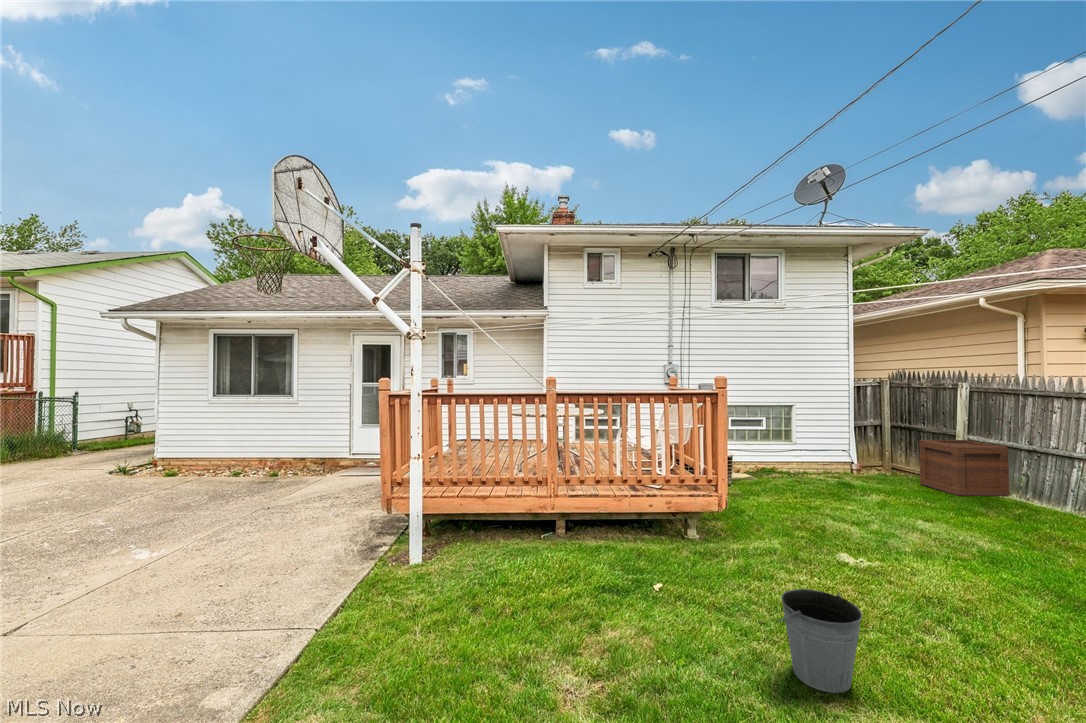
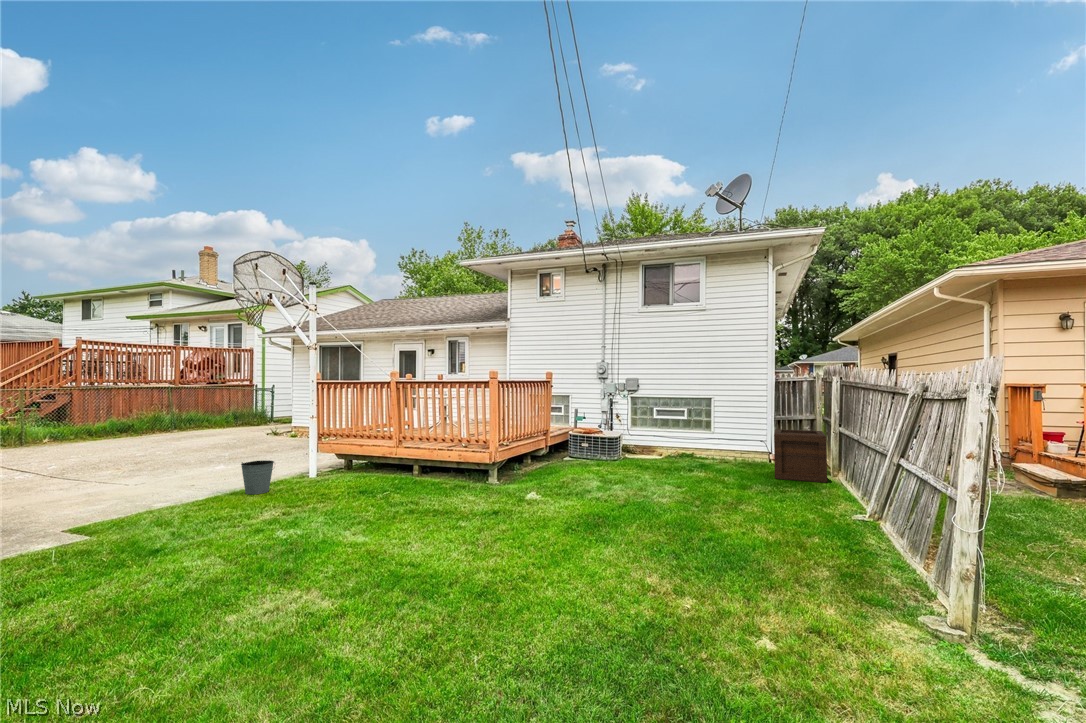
bucket: present [779,589,862,693] -> present [241,460,274,494]

